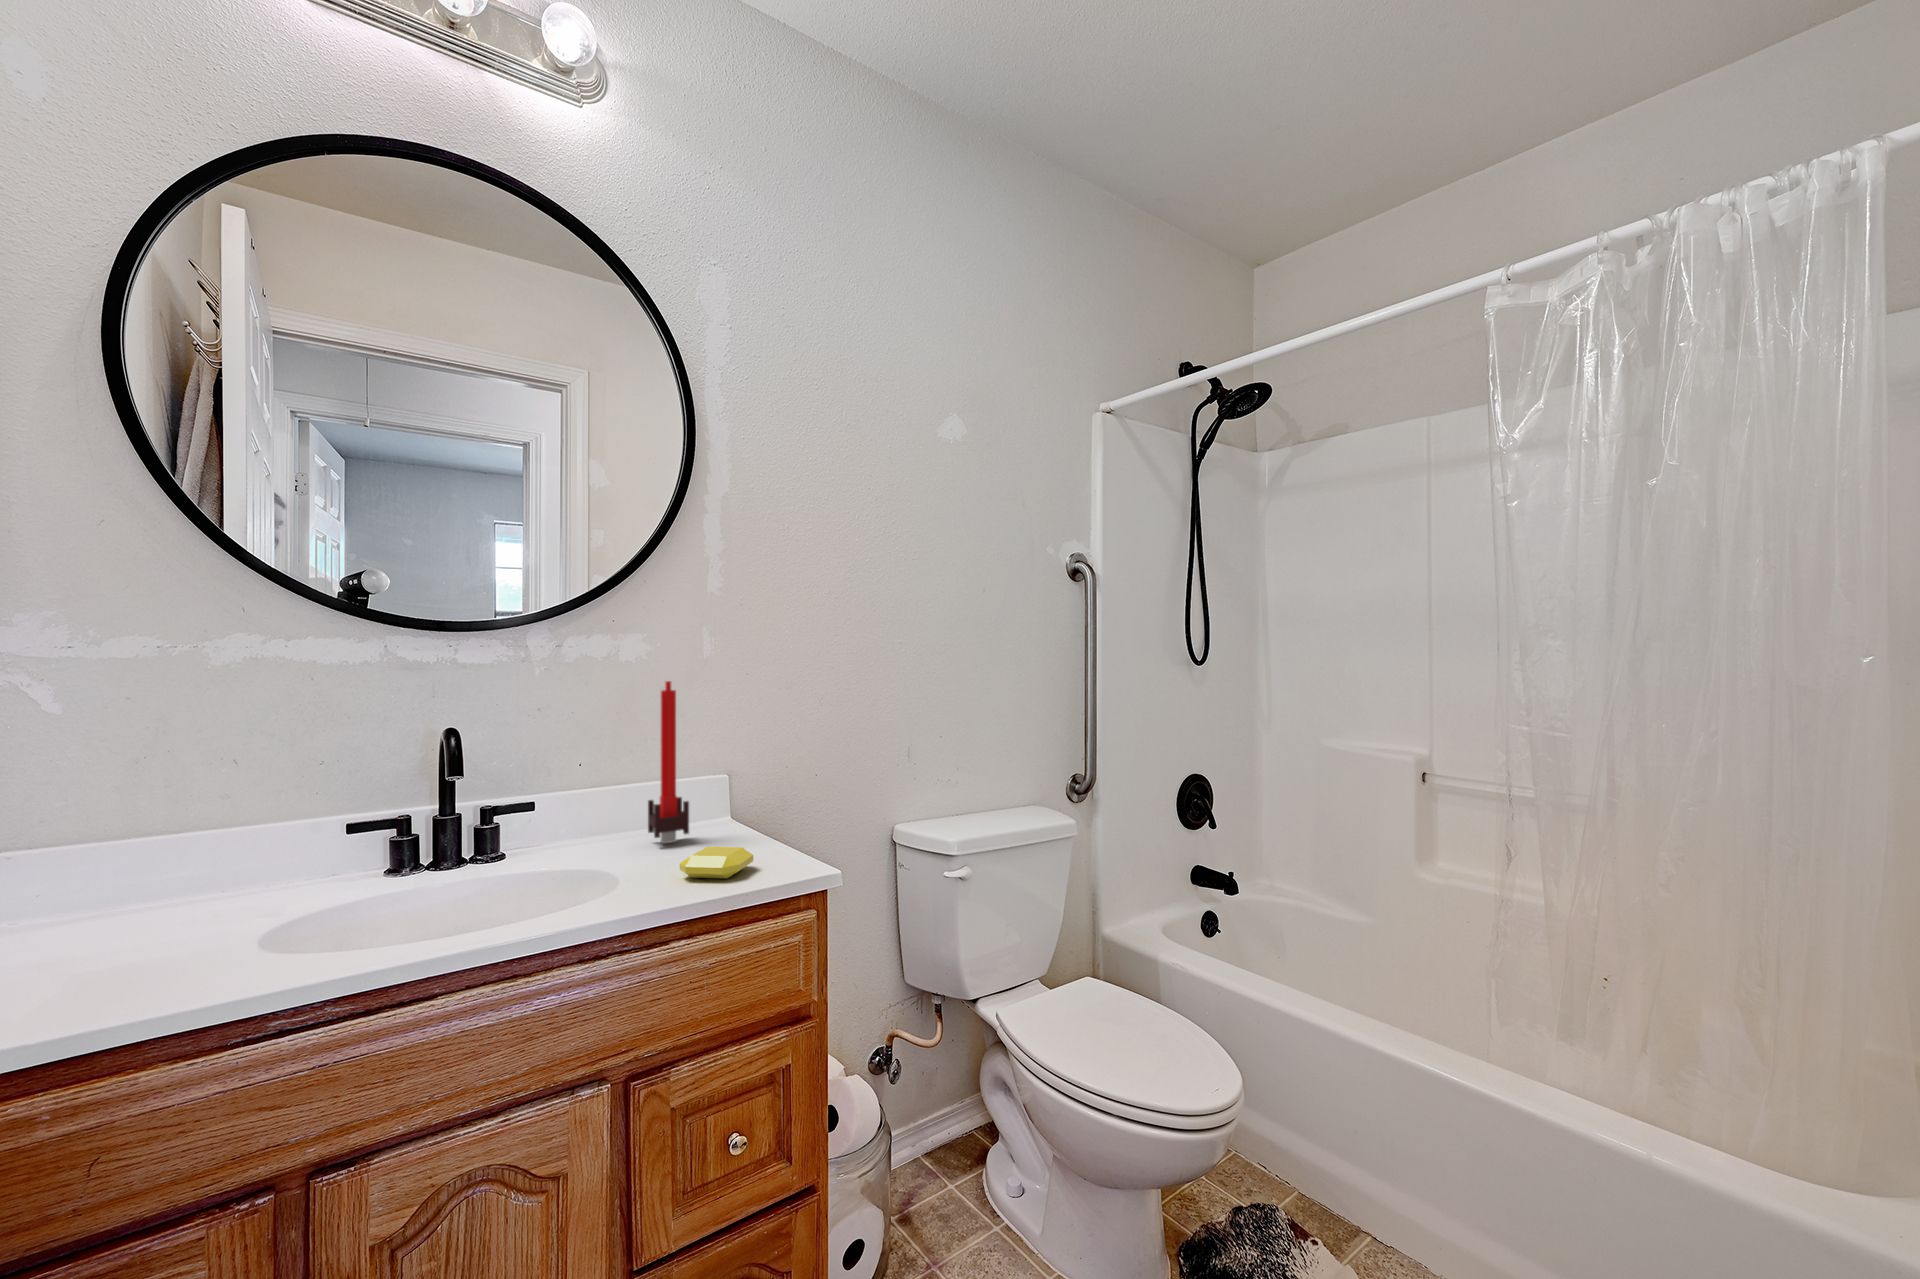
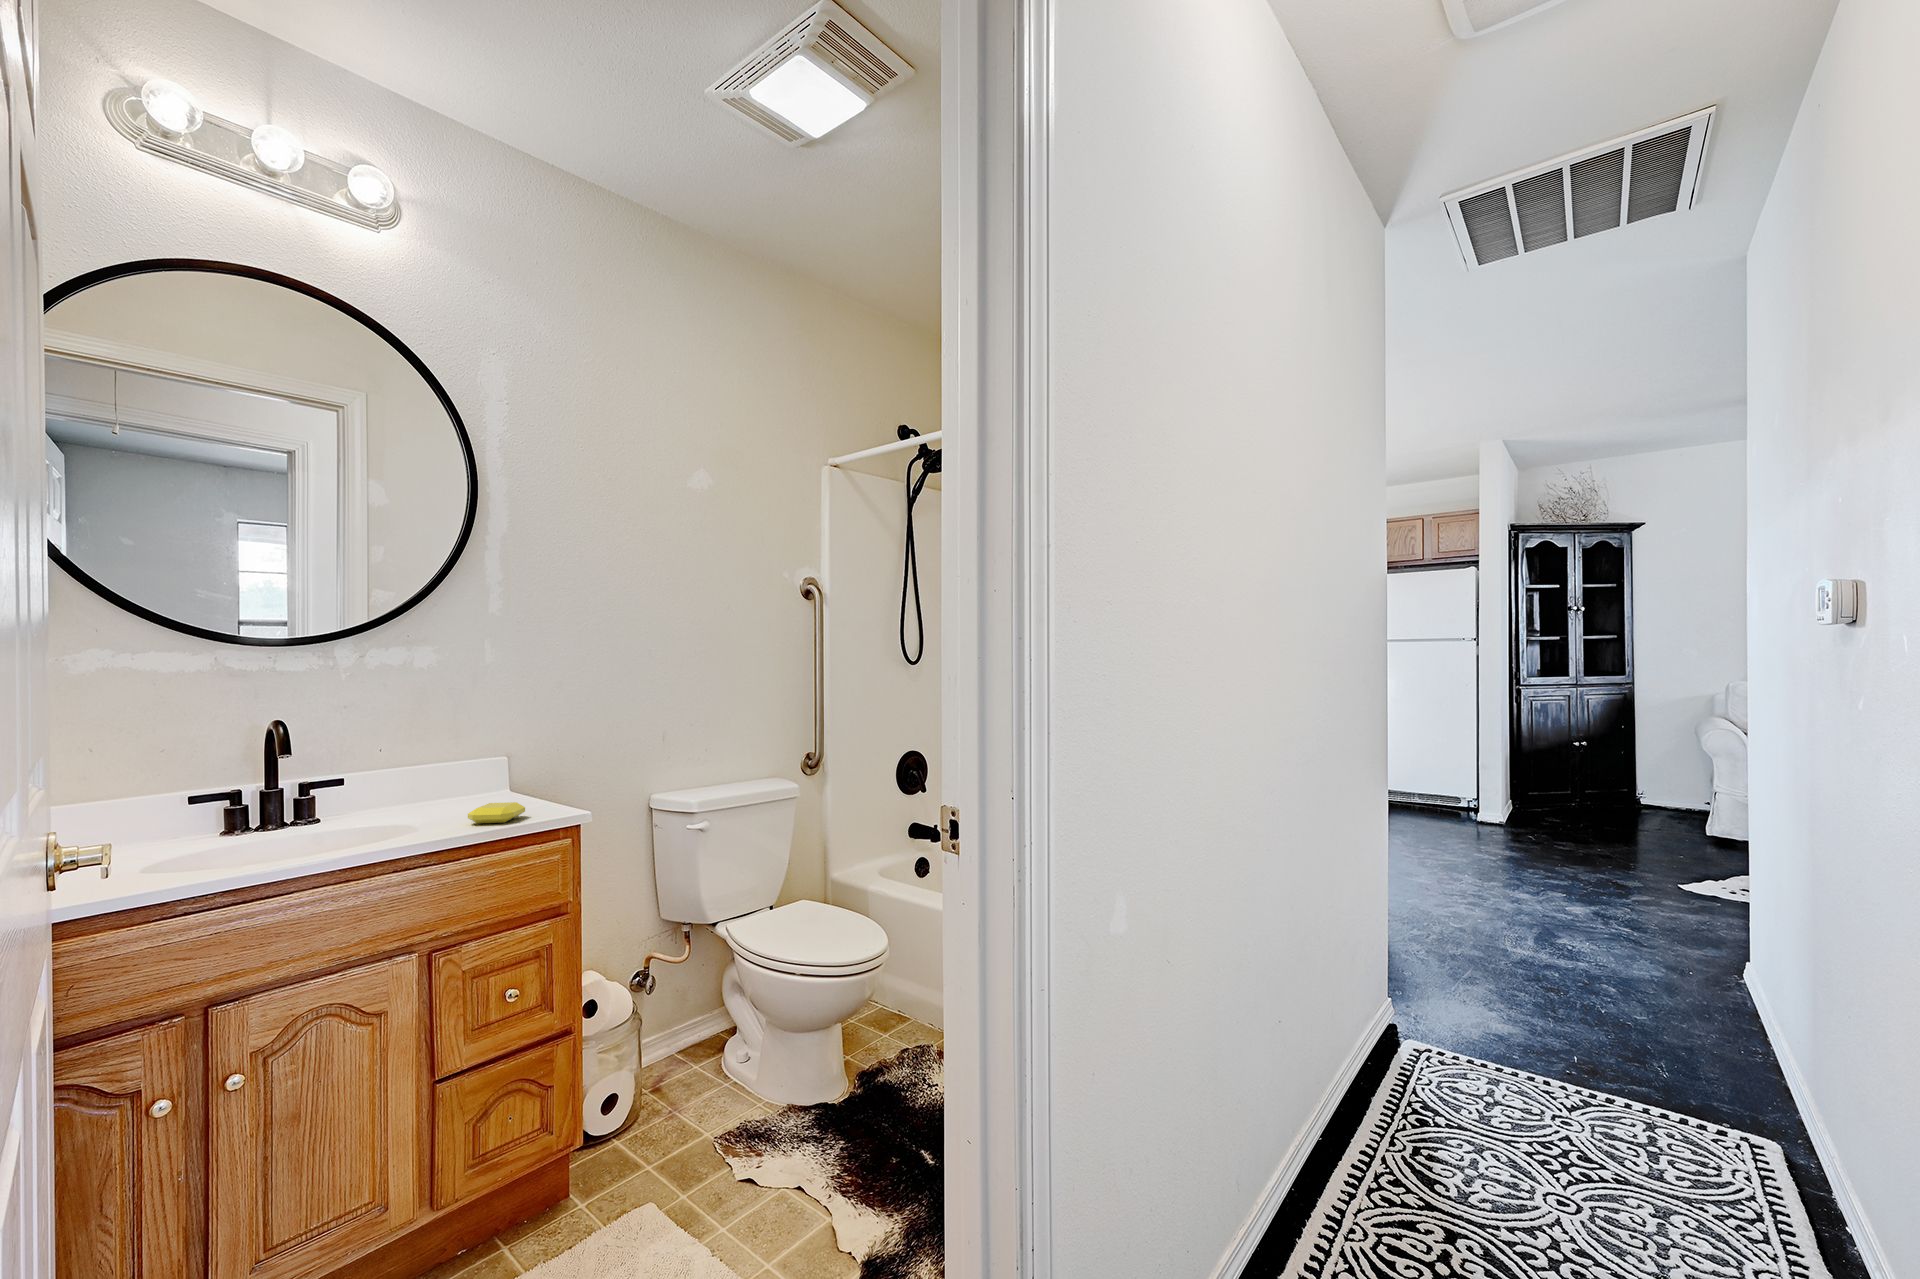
candle: present [648,681,689,843] -> none [440,685,475,808]

